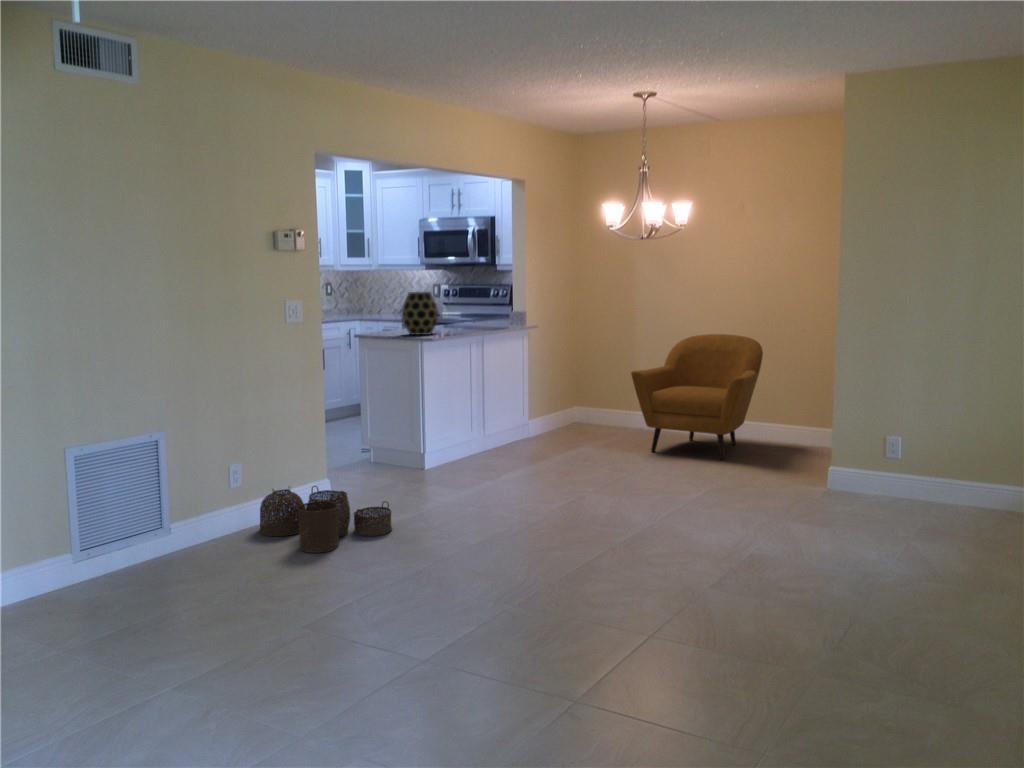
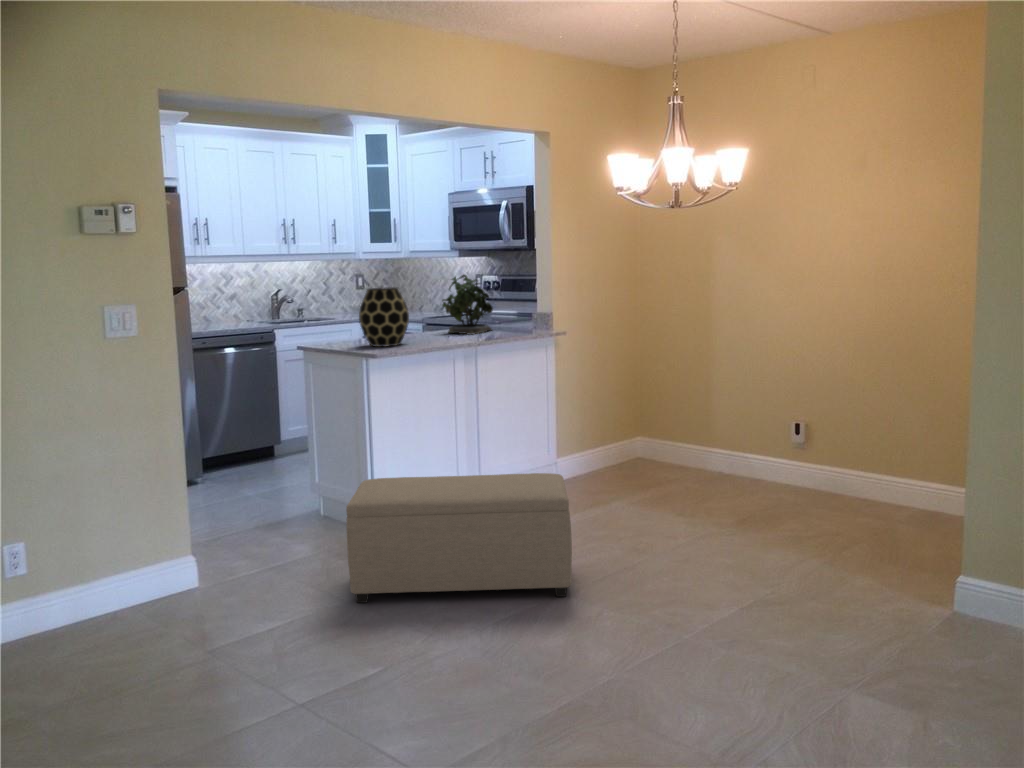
potted plant: none [446,281,484,328] -> present [442,275,493,334]
armchair: present [631,334,763,460] -> none [679,344,885,537]
ottoman: none [443,417,597,505] -> present [346,473,572,603]
woven basket: present [260,486,392,552] -> none [47,574,225,689]

